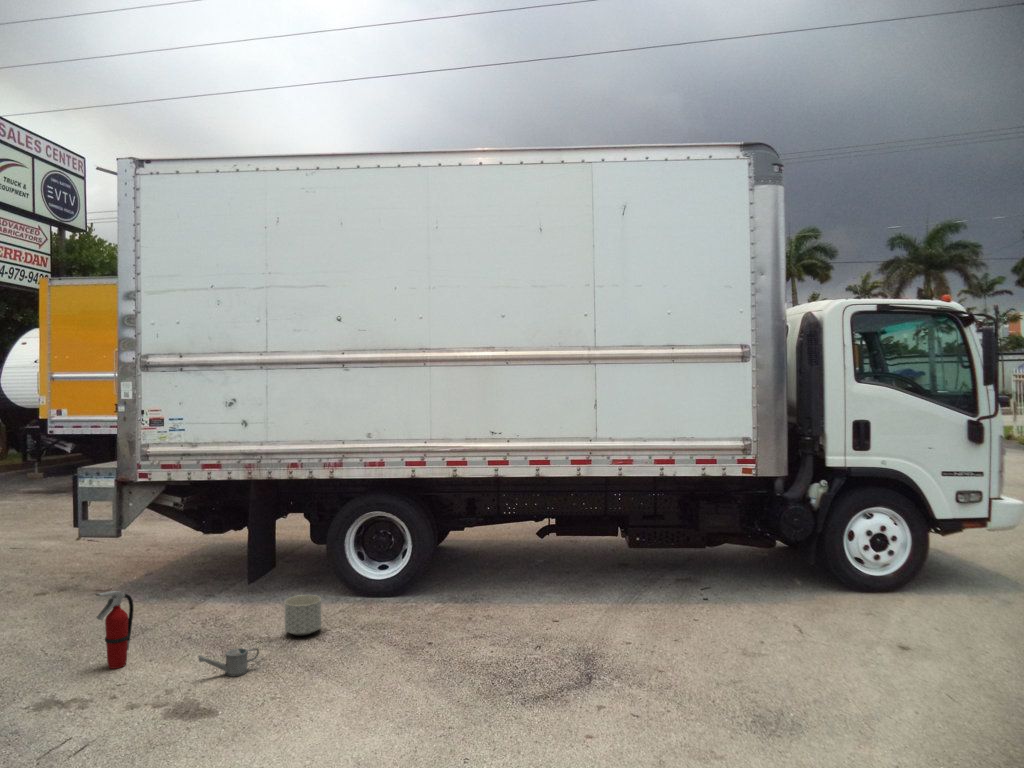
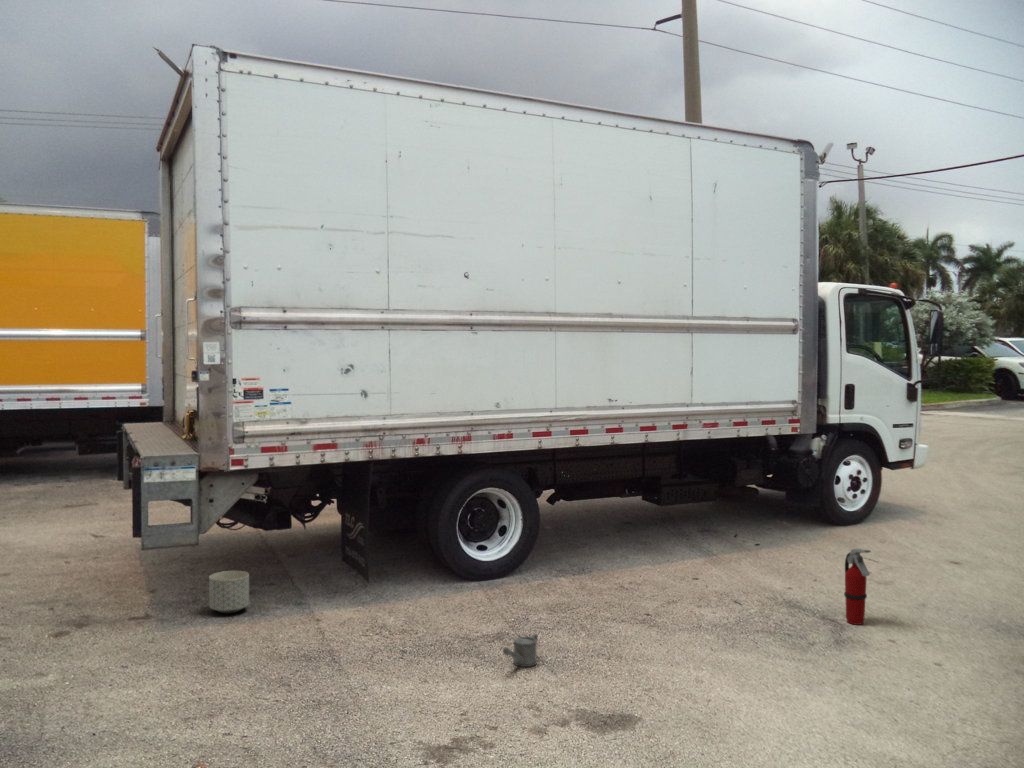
fire extinguisher: present [95,591,134,669] -> present [844,549,870,625]
planter: present [284,595,321,636] -> present [209,571,249,613]

